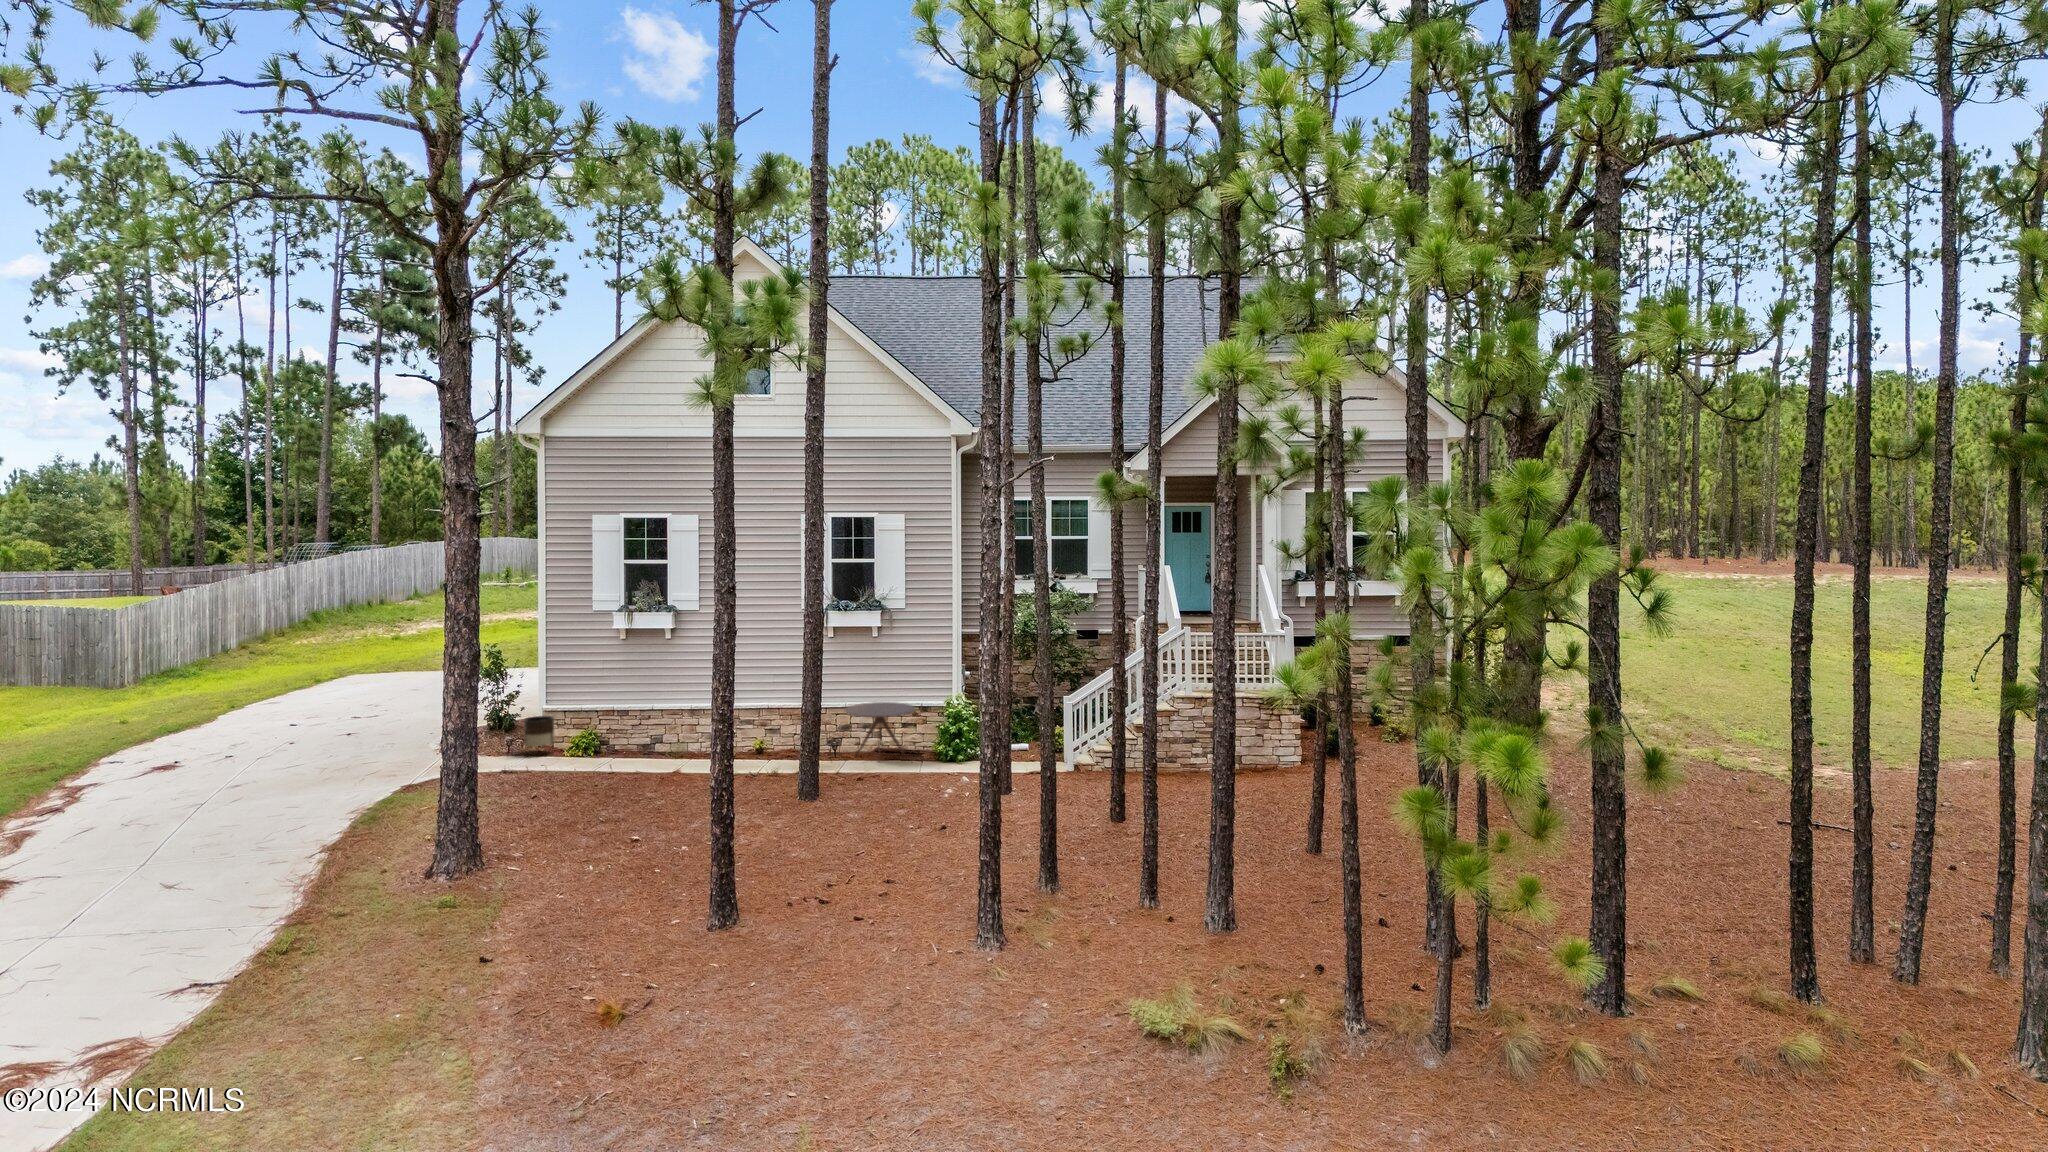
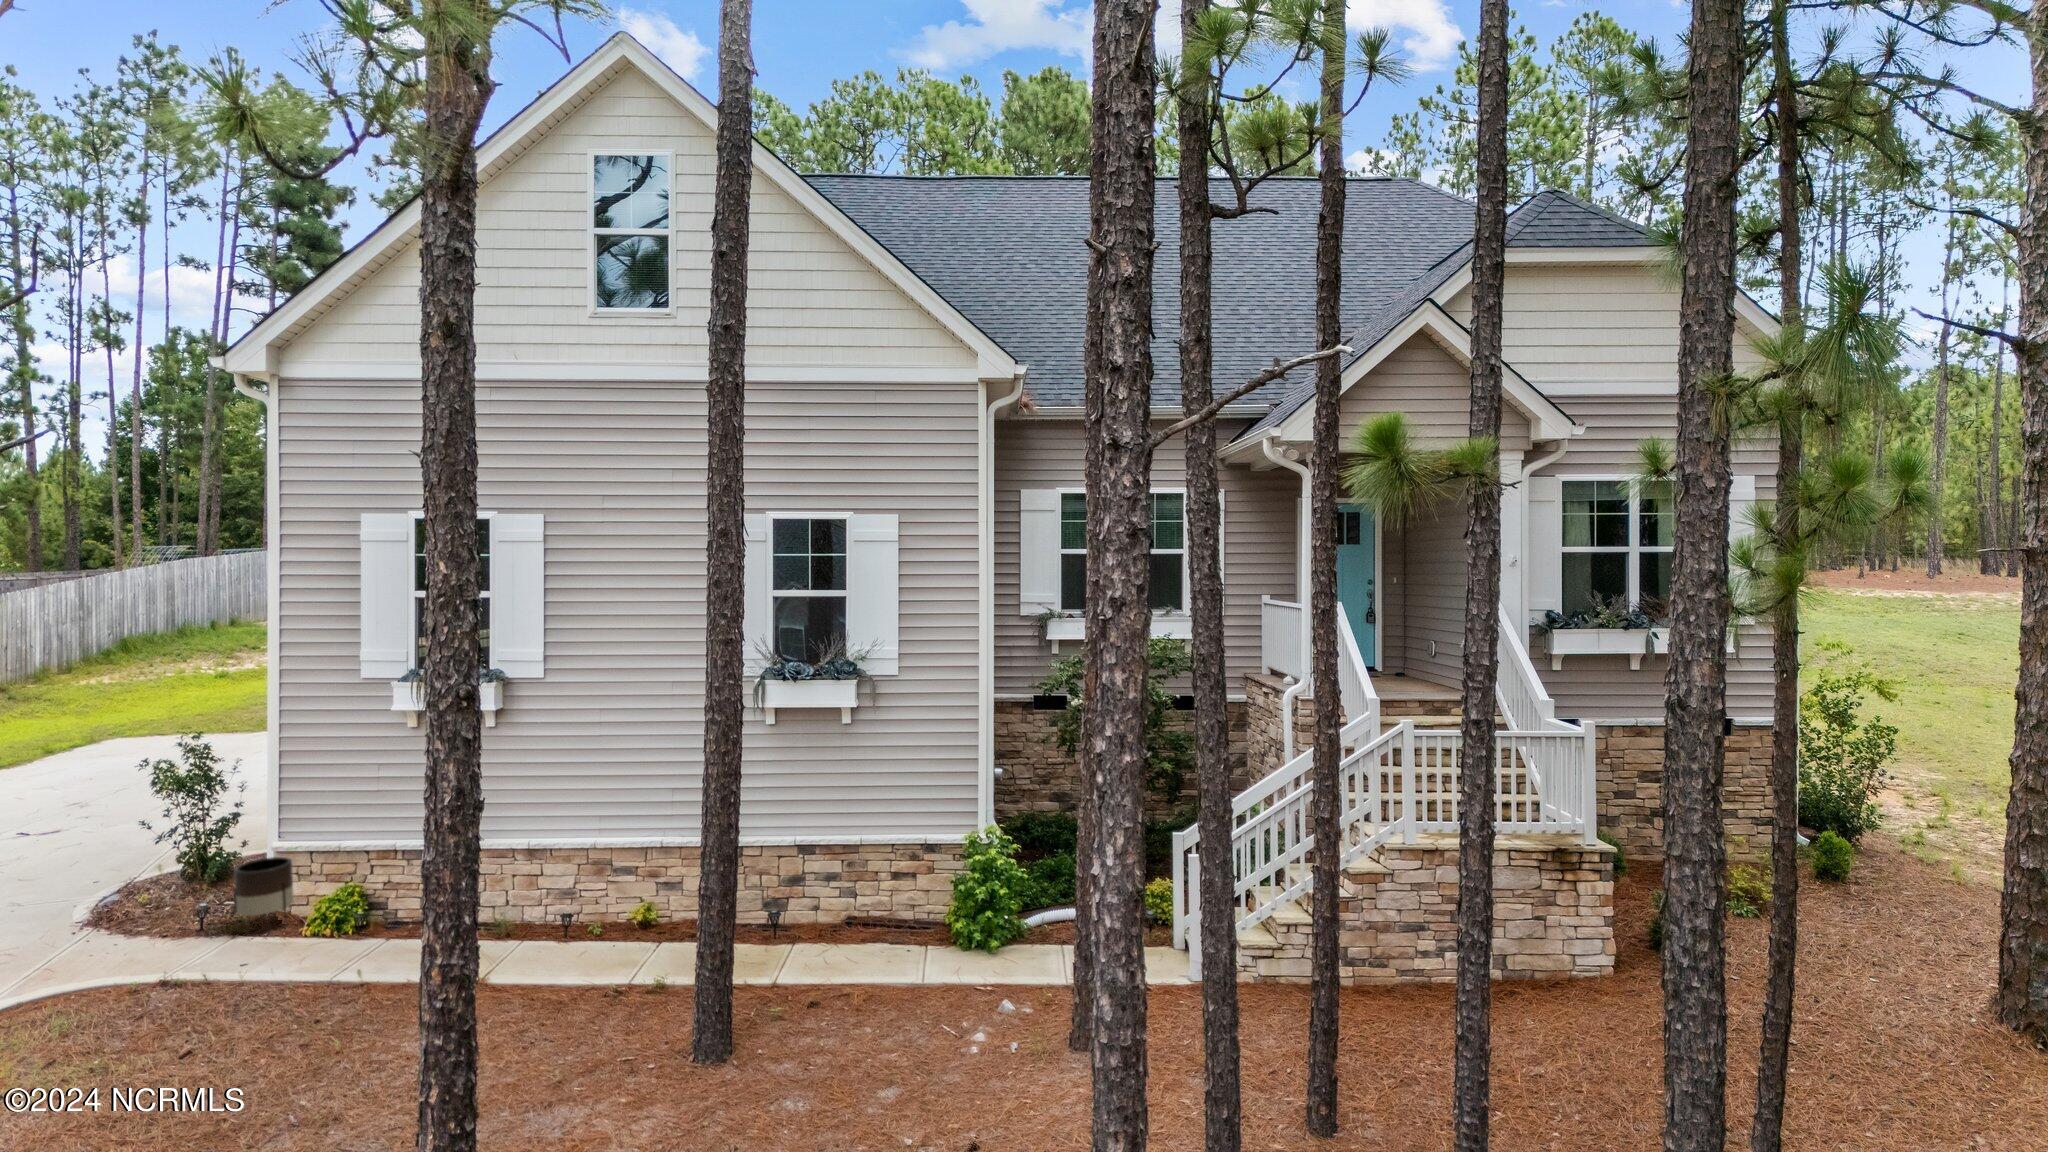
round table: present [844,702,915,755] -> none [788,835,913,955]

